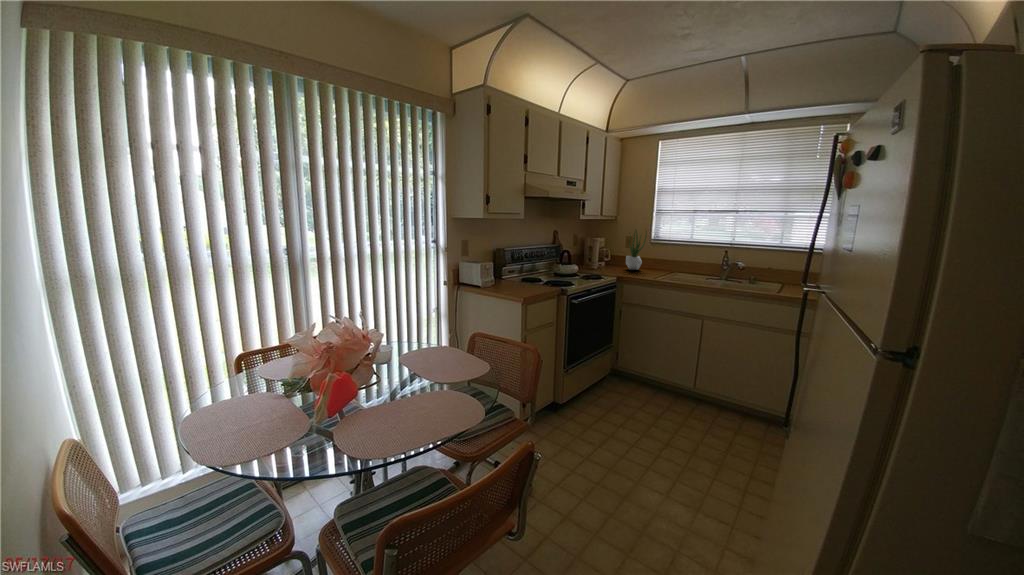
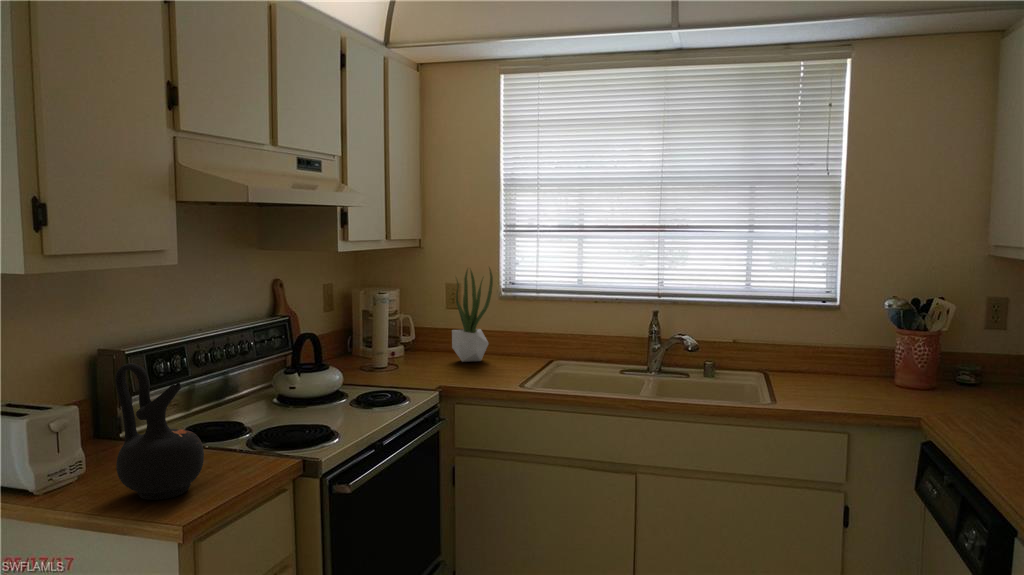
ceramic jug: none [506,250,531,292] -> present [115,363,204,500]

